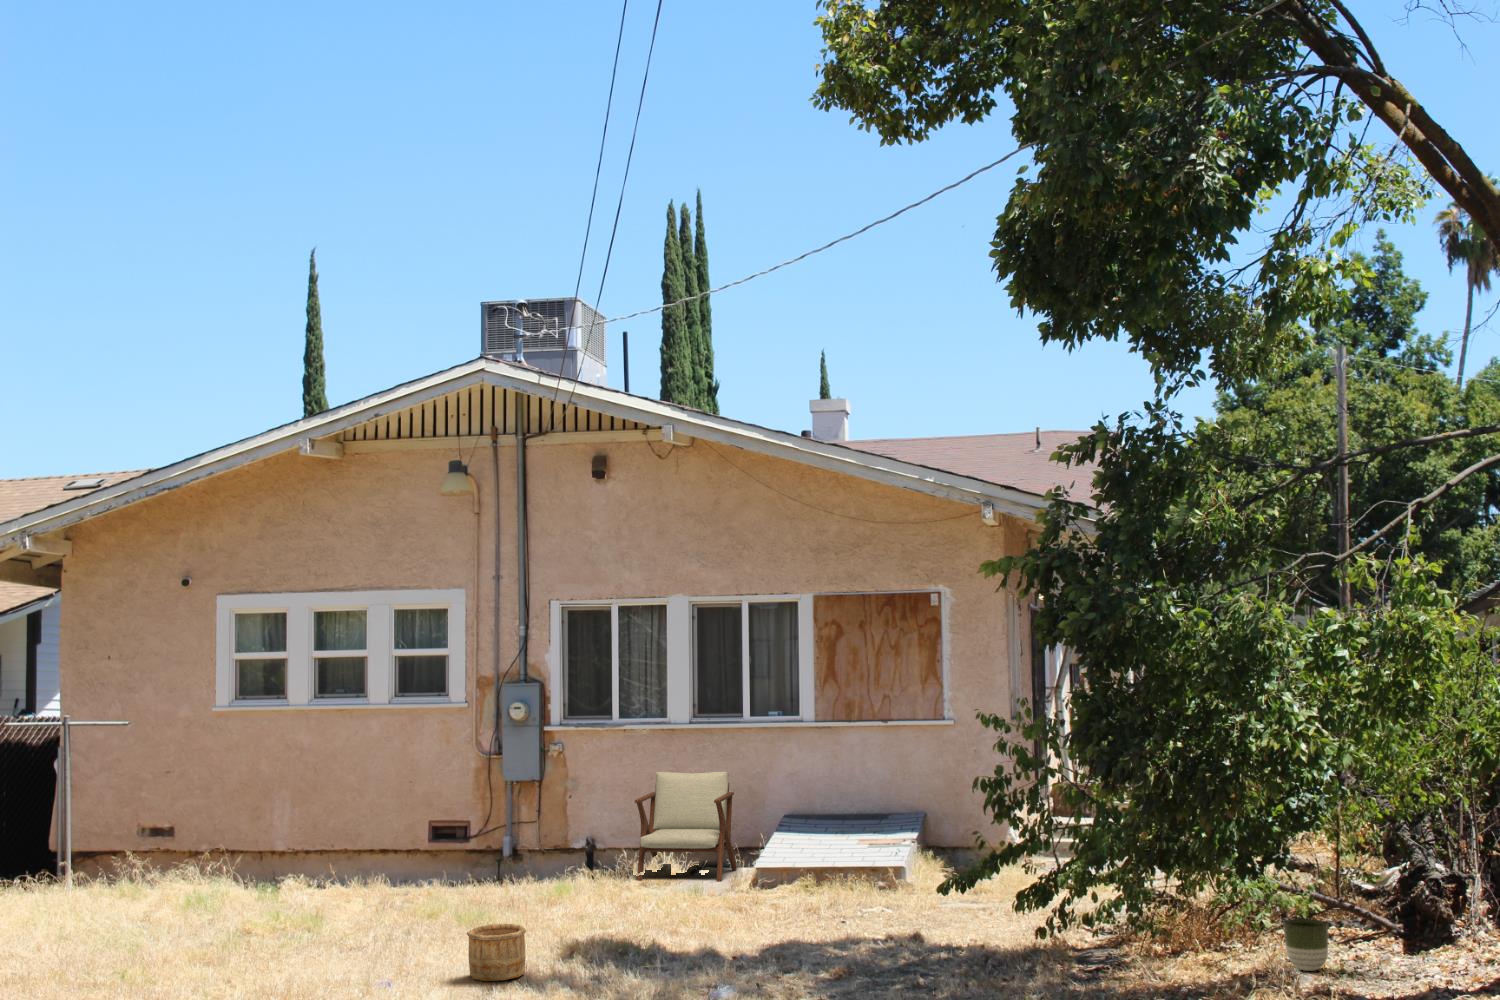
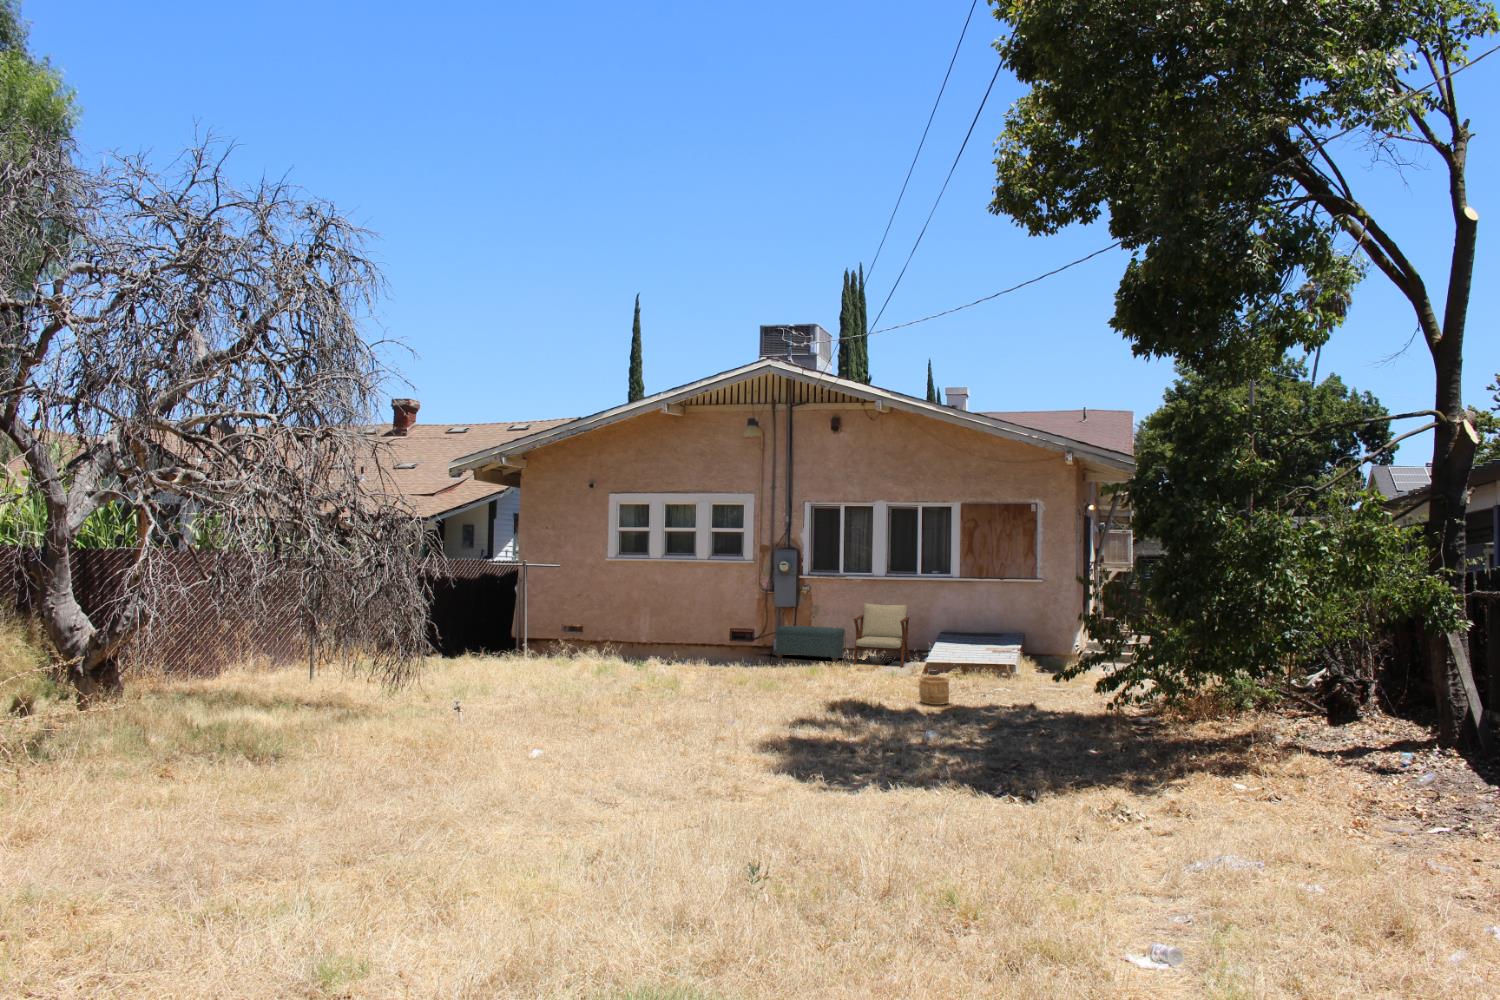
bench: none [504,815,626,877] -> present [776,625,845,662]
planter: present [1283,918,1328,971] -> none [1265,706,1294,737]
wooden bucket: present [467,924,526,981] -> present [919,676,950,705]

